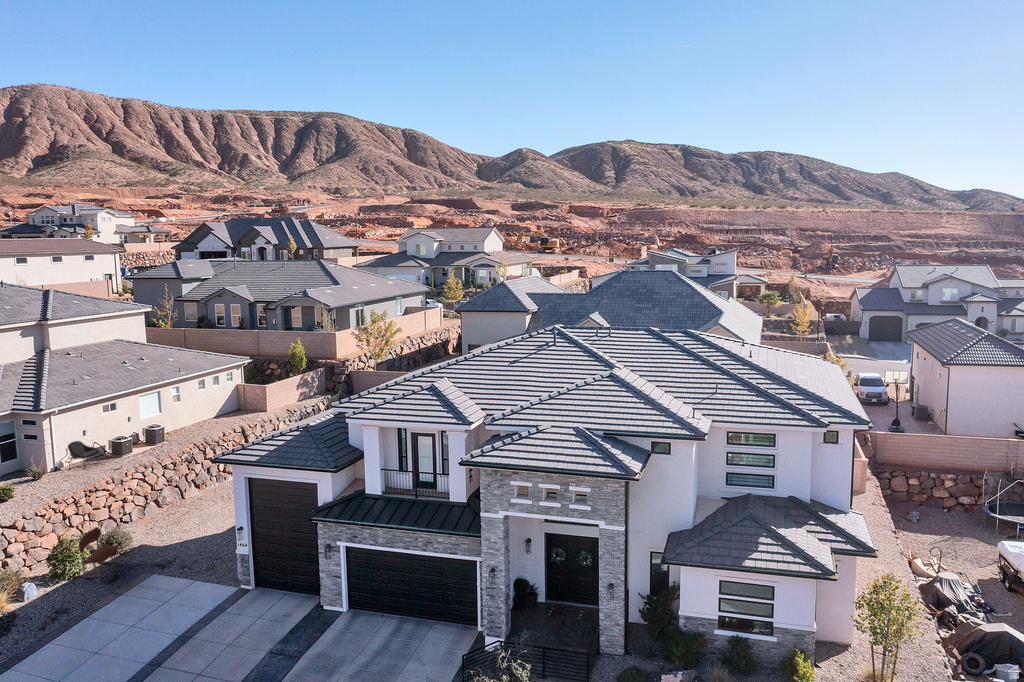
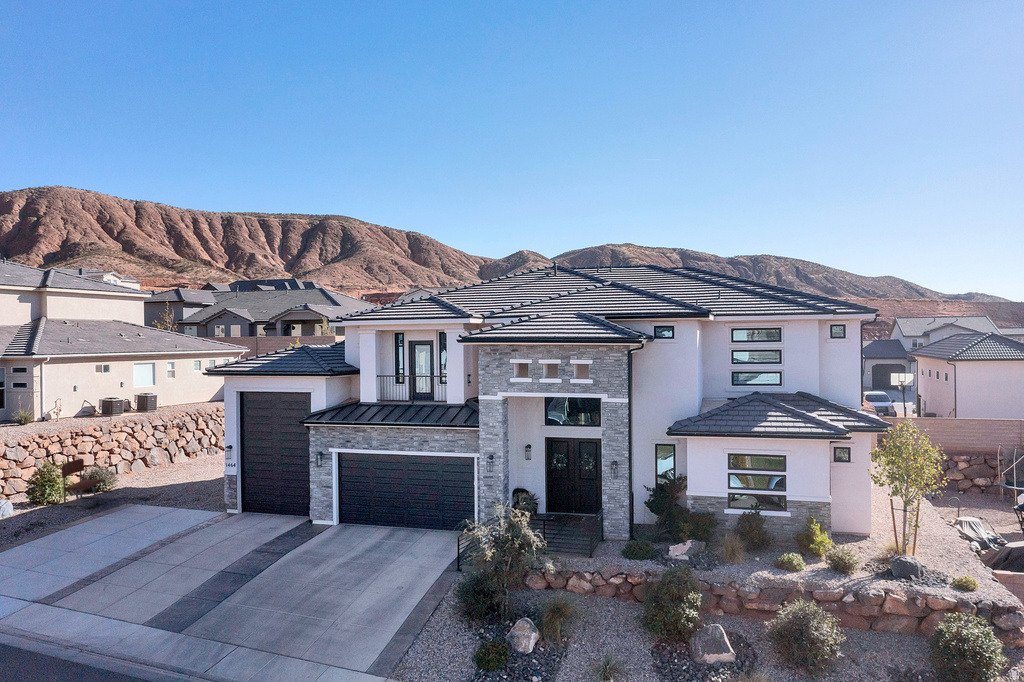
lounge chair: present [68,441,99,469] -> none [56,397,89,423]

